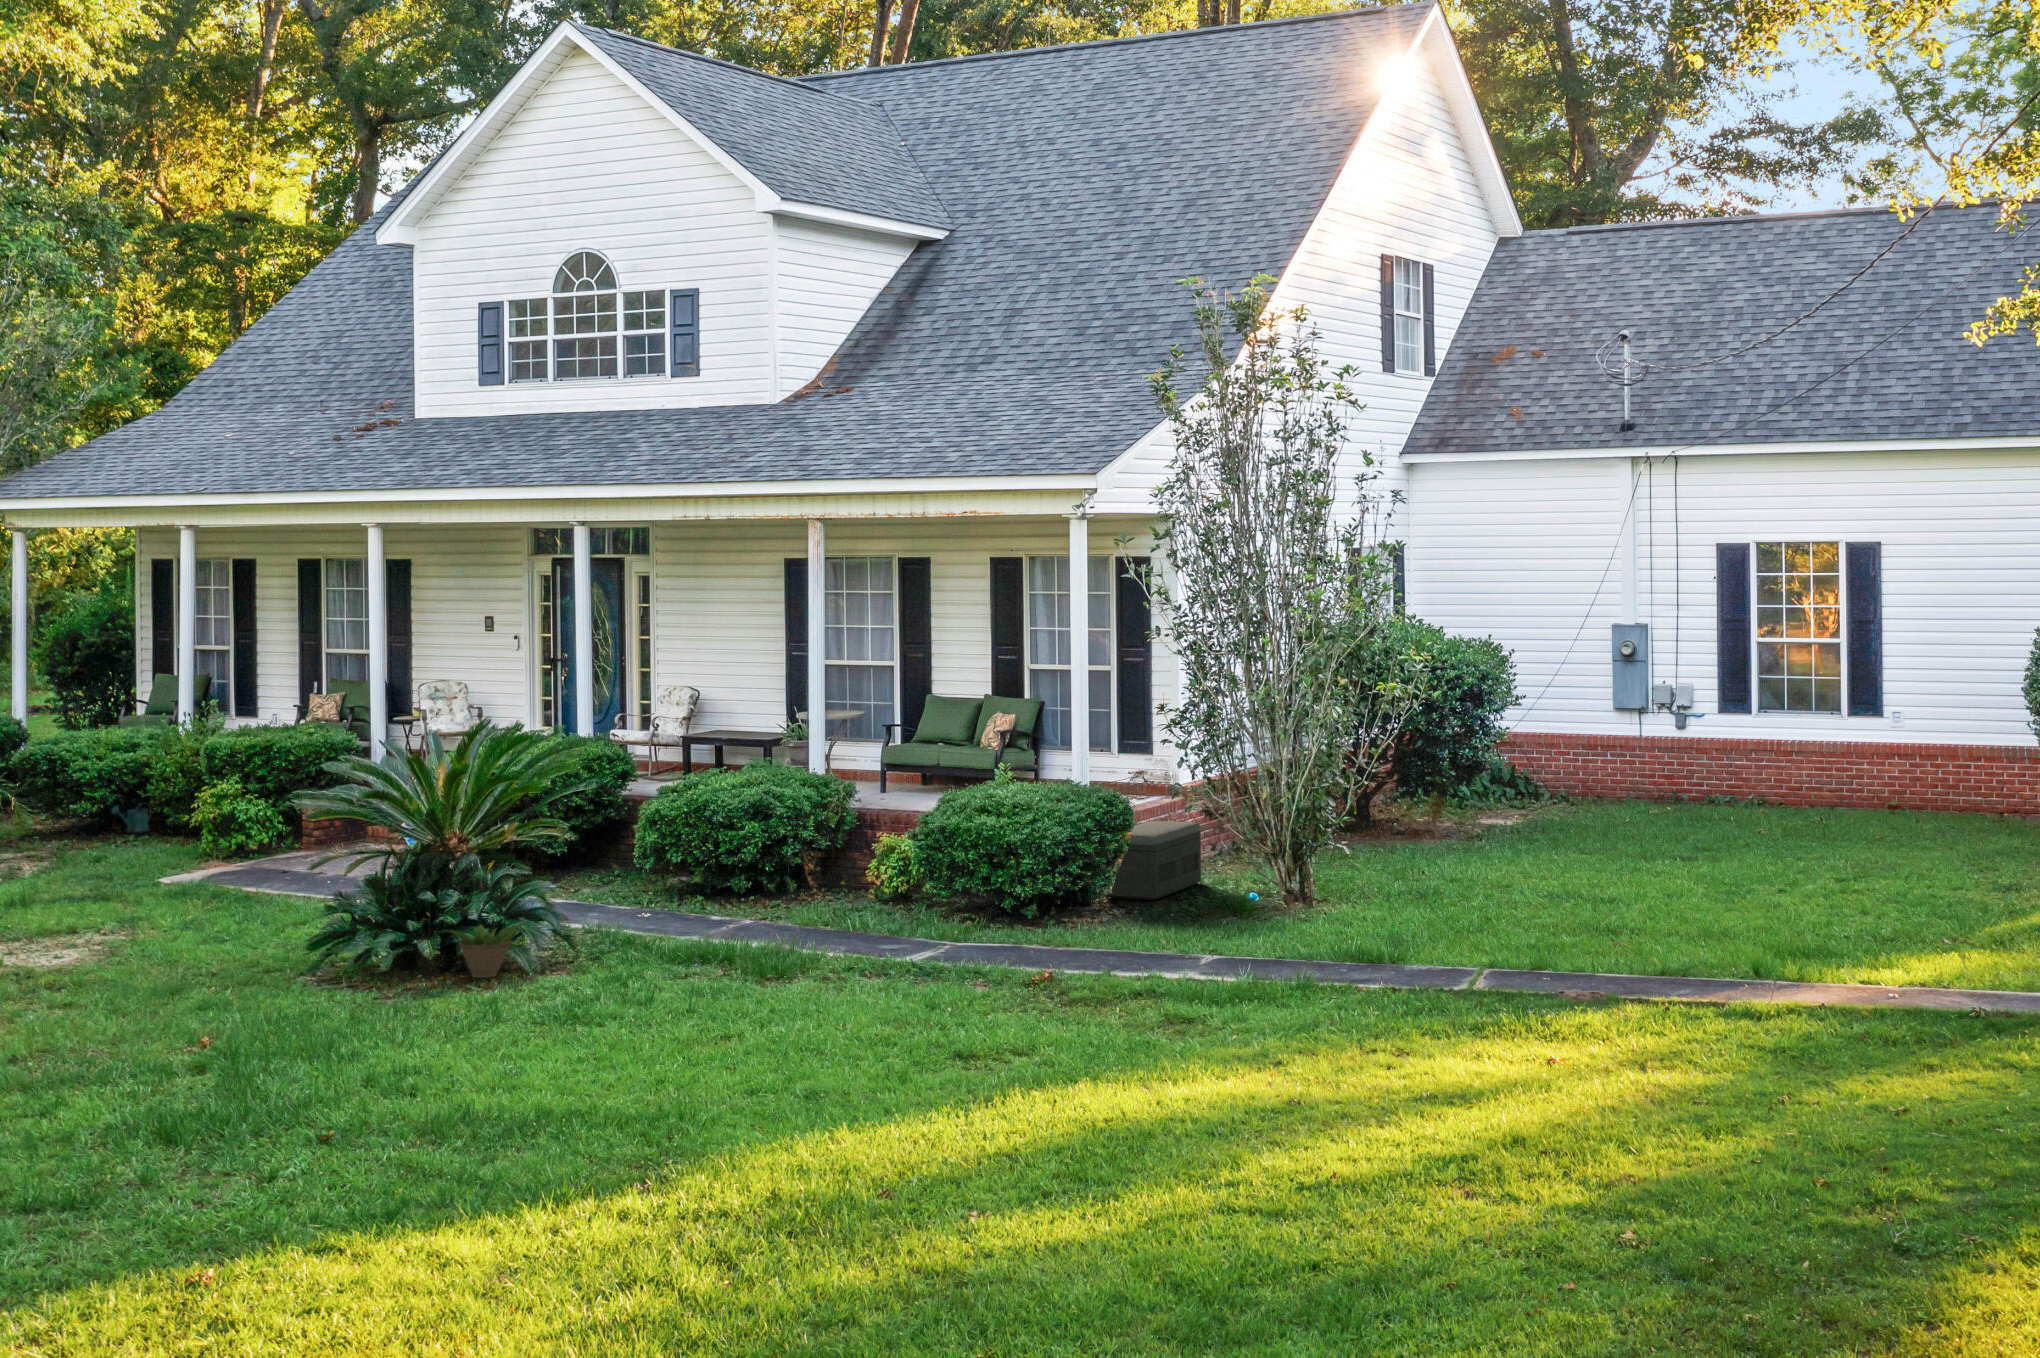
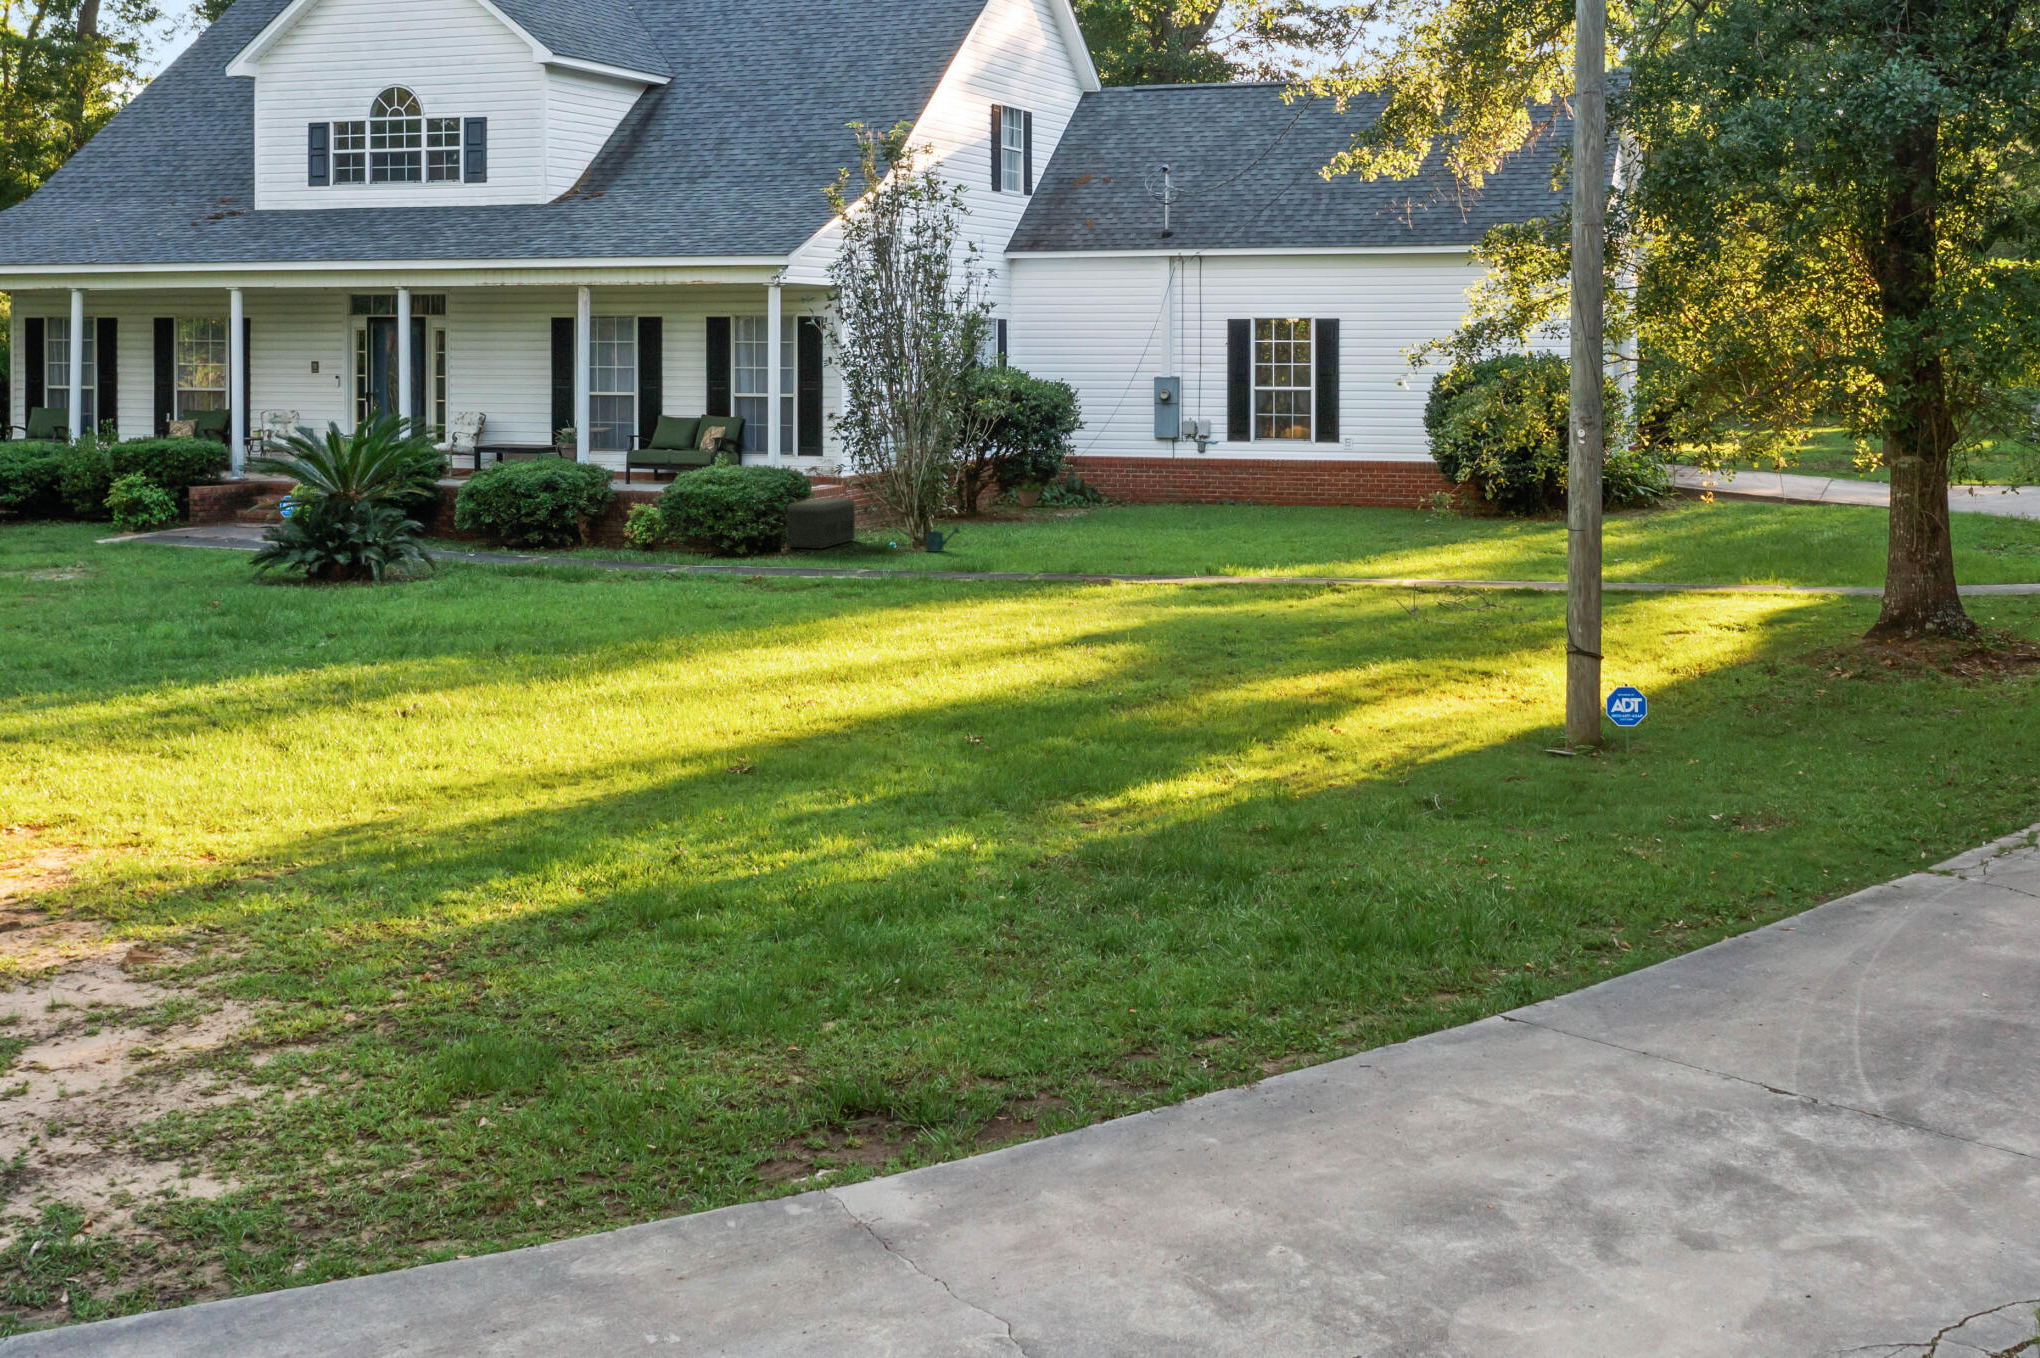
watering can: present [112,804,151,833] -> present [925,527,959,552]
decorative plant: present [439,923,525,978] -> present [1014,484,1046,507]

